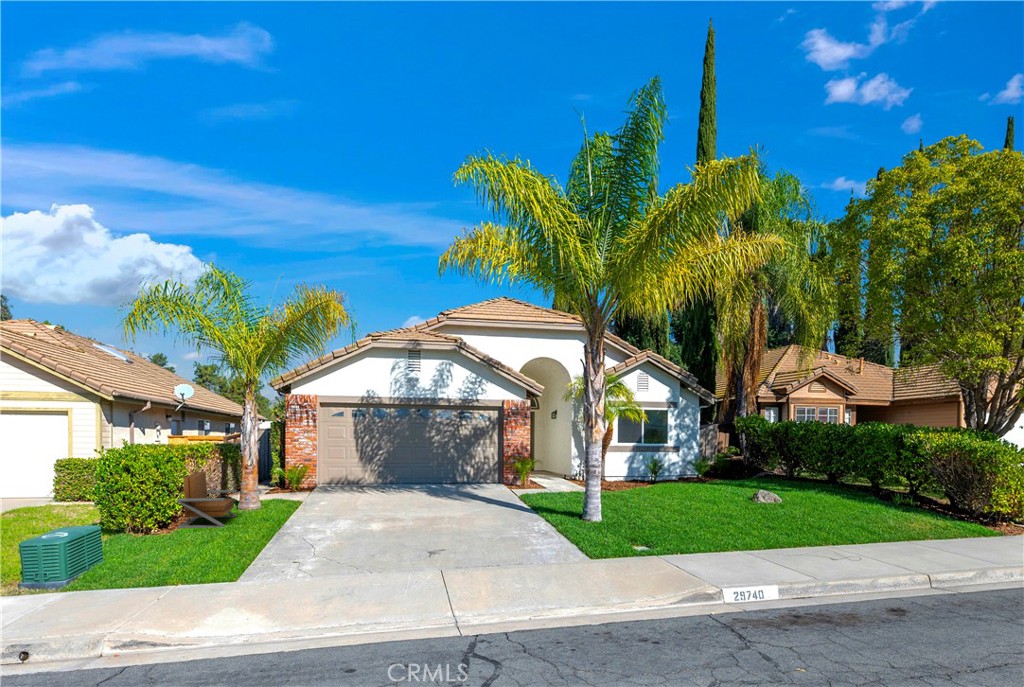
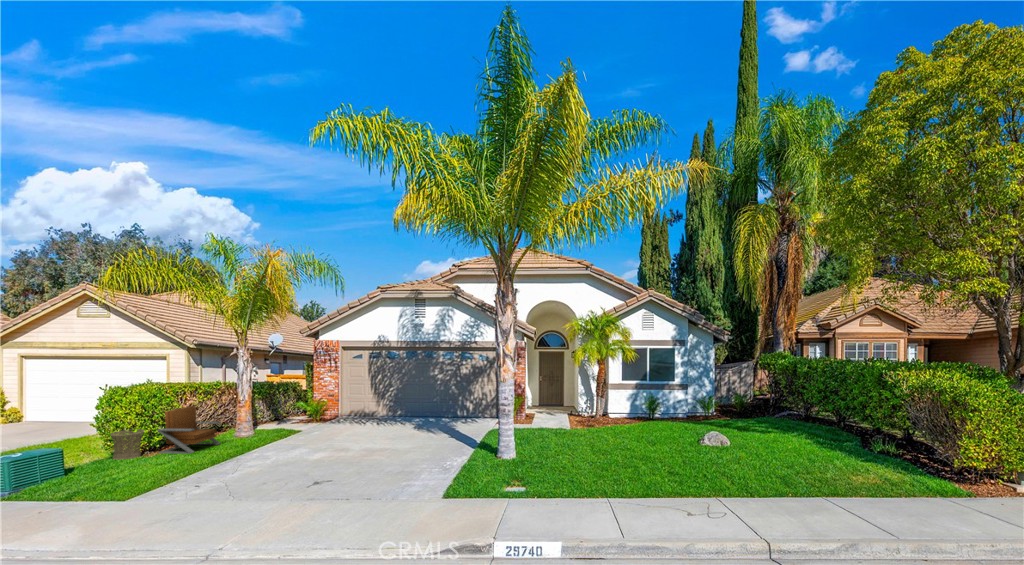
basket: none [126,500,165,537] -> present [111,429,145,460]

